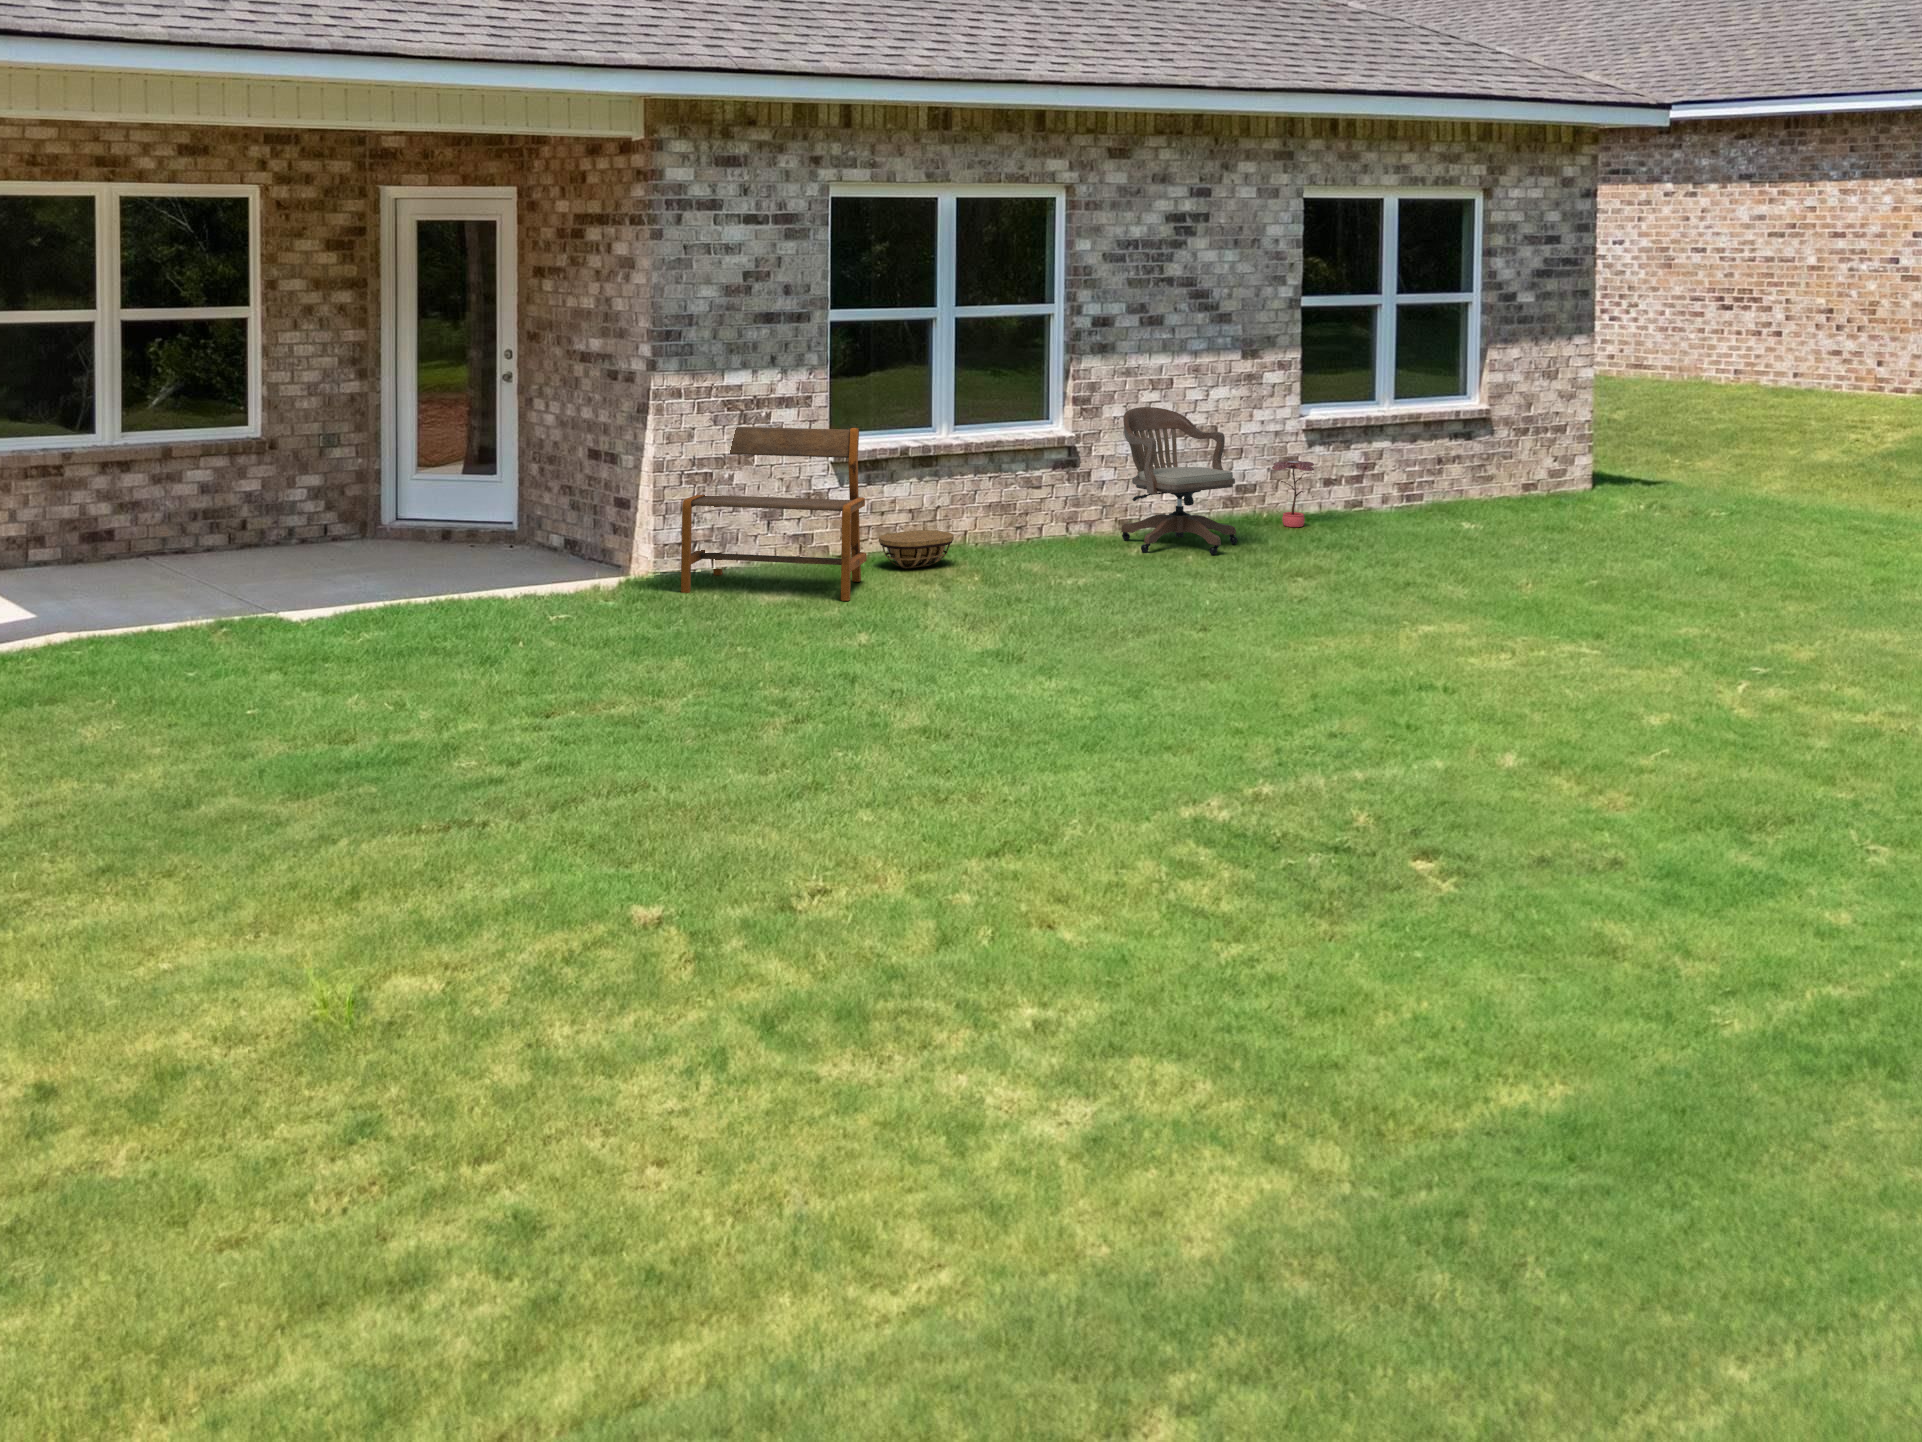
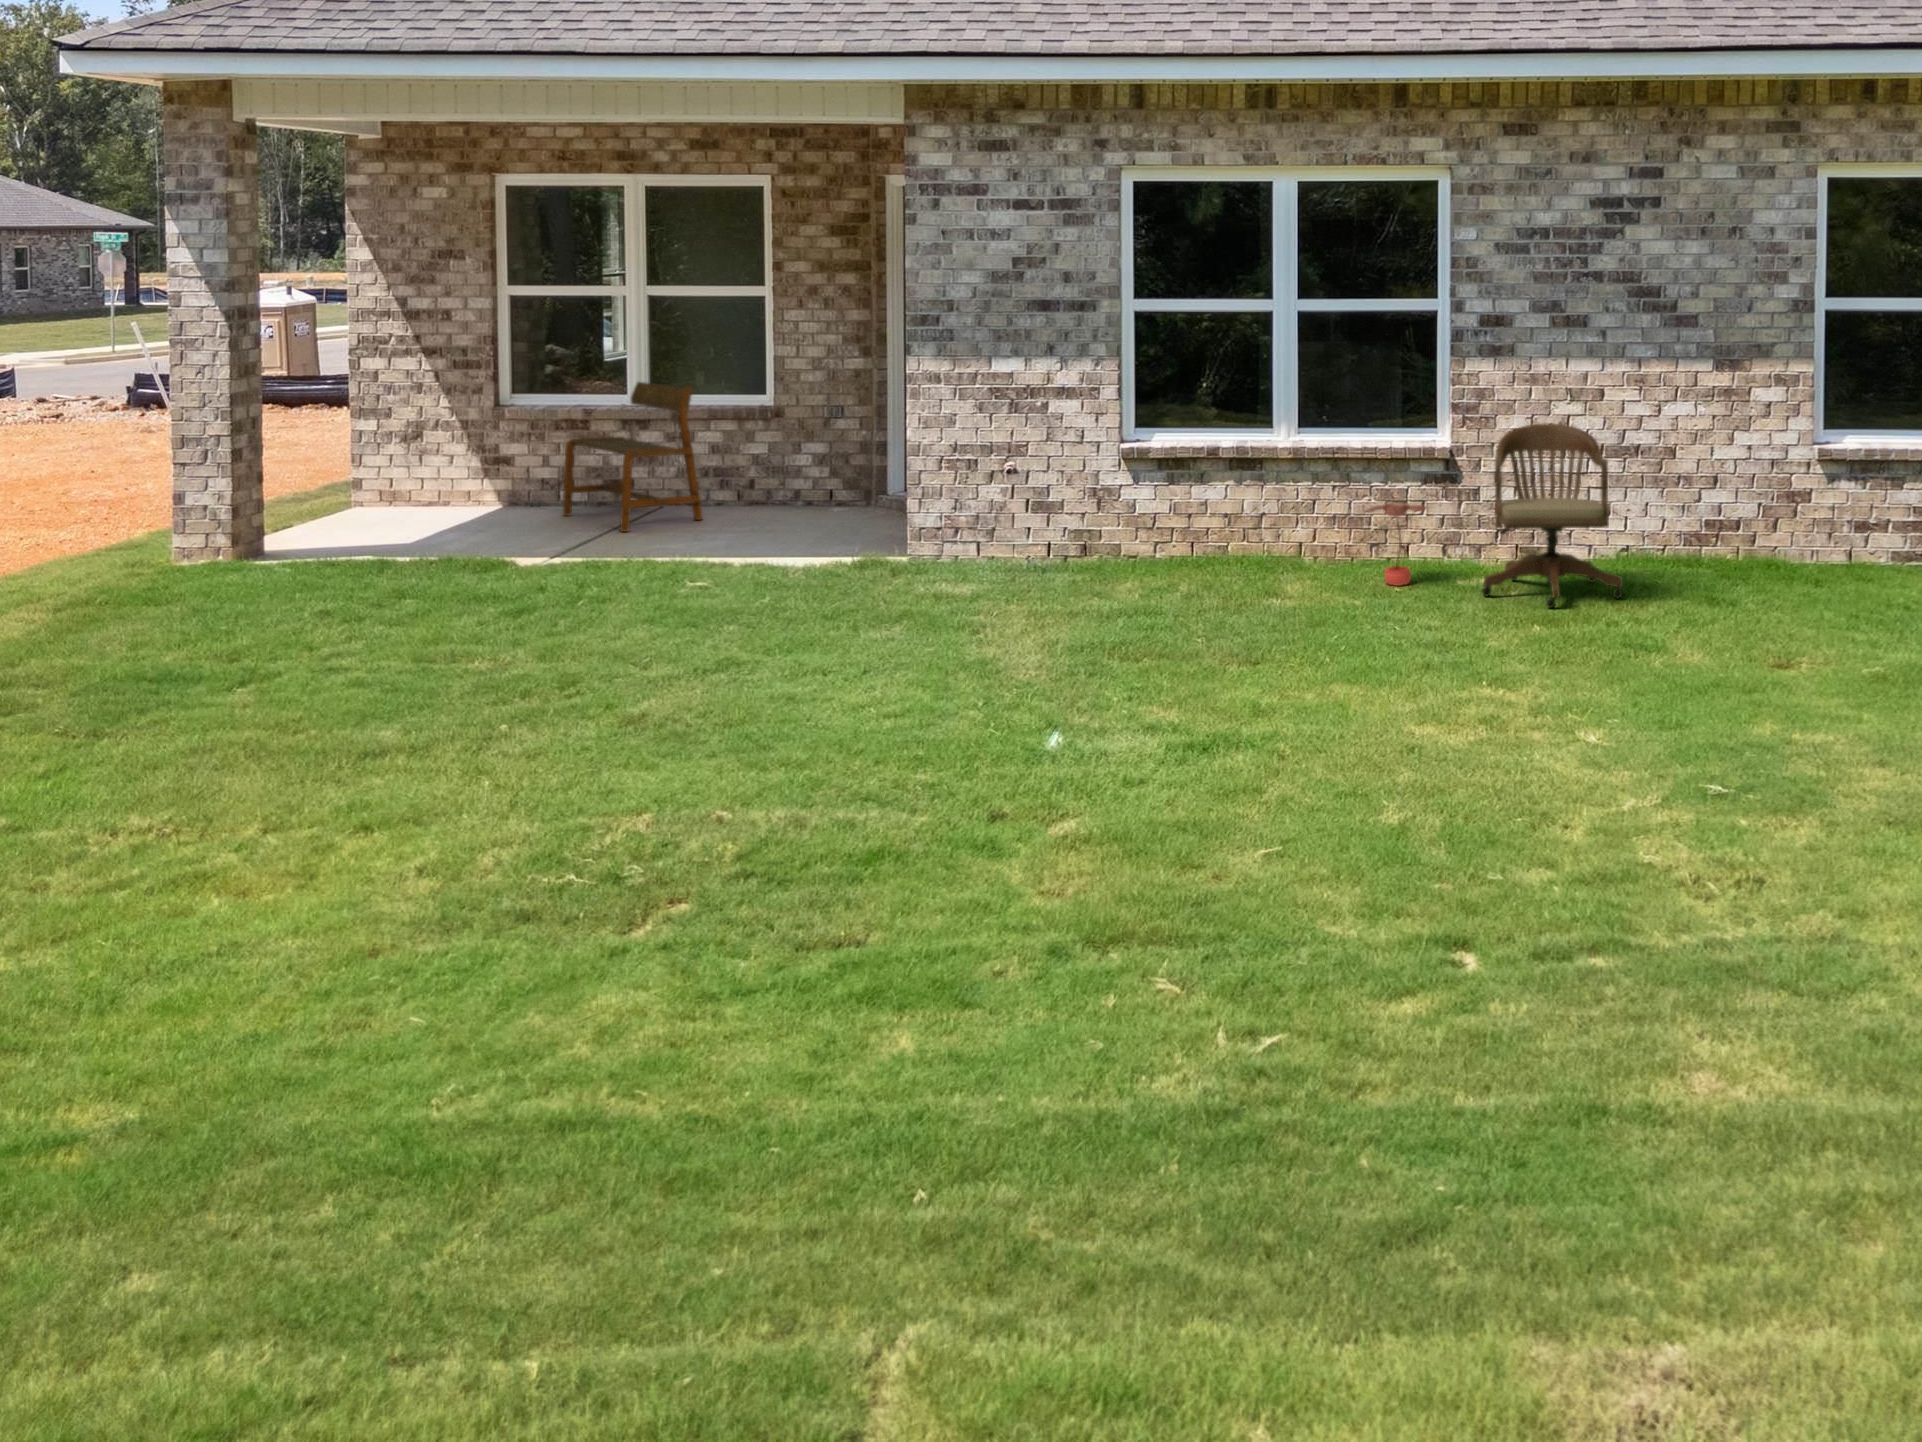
bench: present [681,427,867,601] -> present [563,382,703,532]
potted plant: present [1272,460,1314,527] -> present [1367,502,1427,586]
basket: present [879,530,954,568] -> none [1162,545,1251,585]

